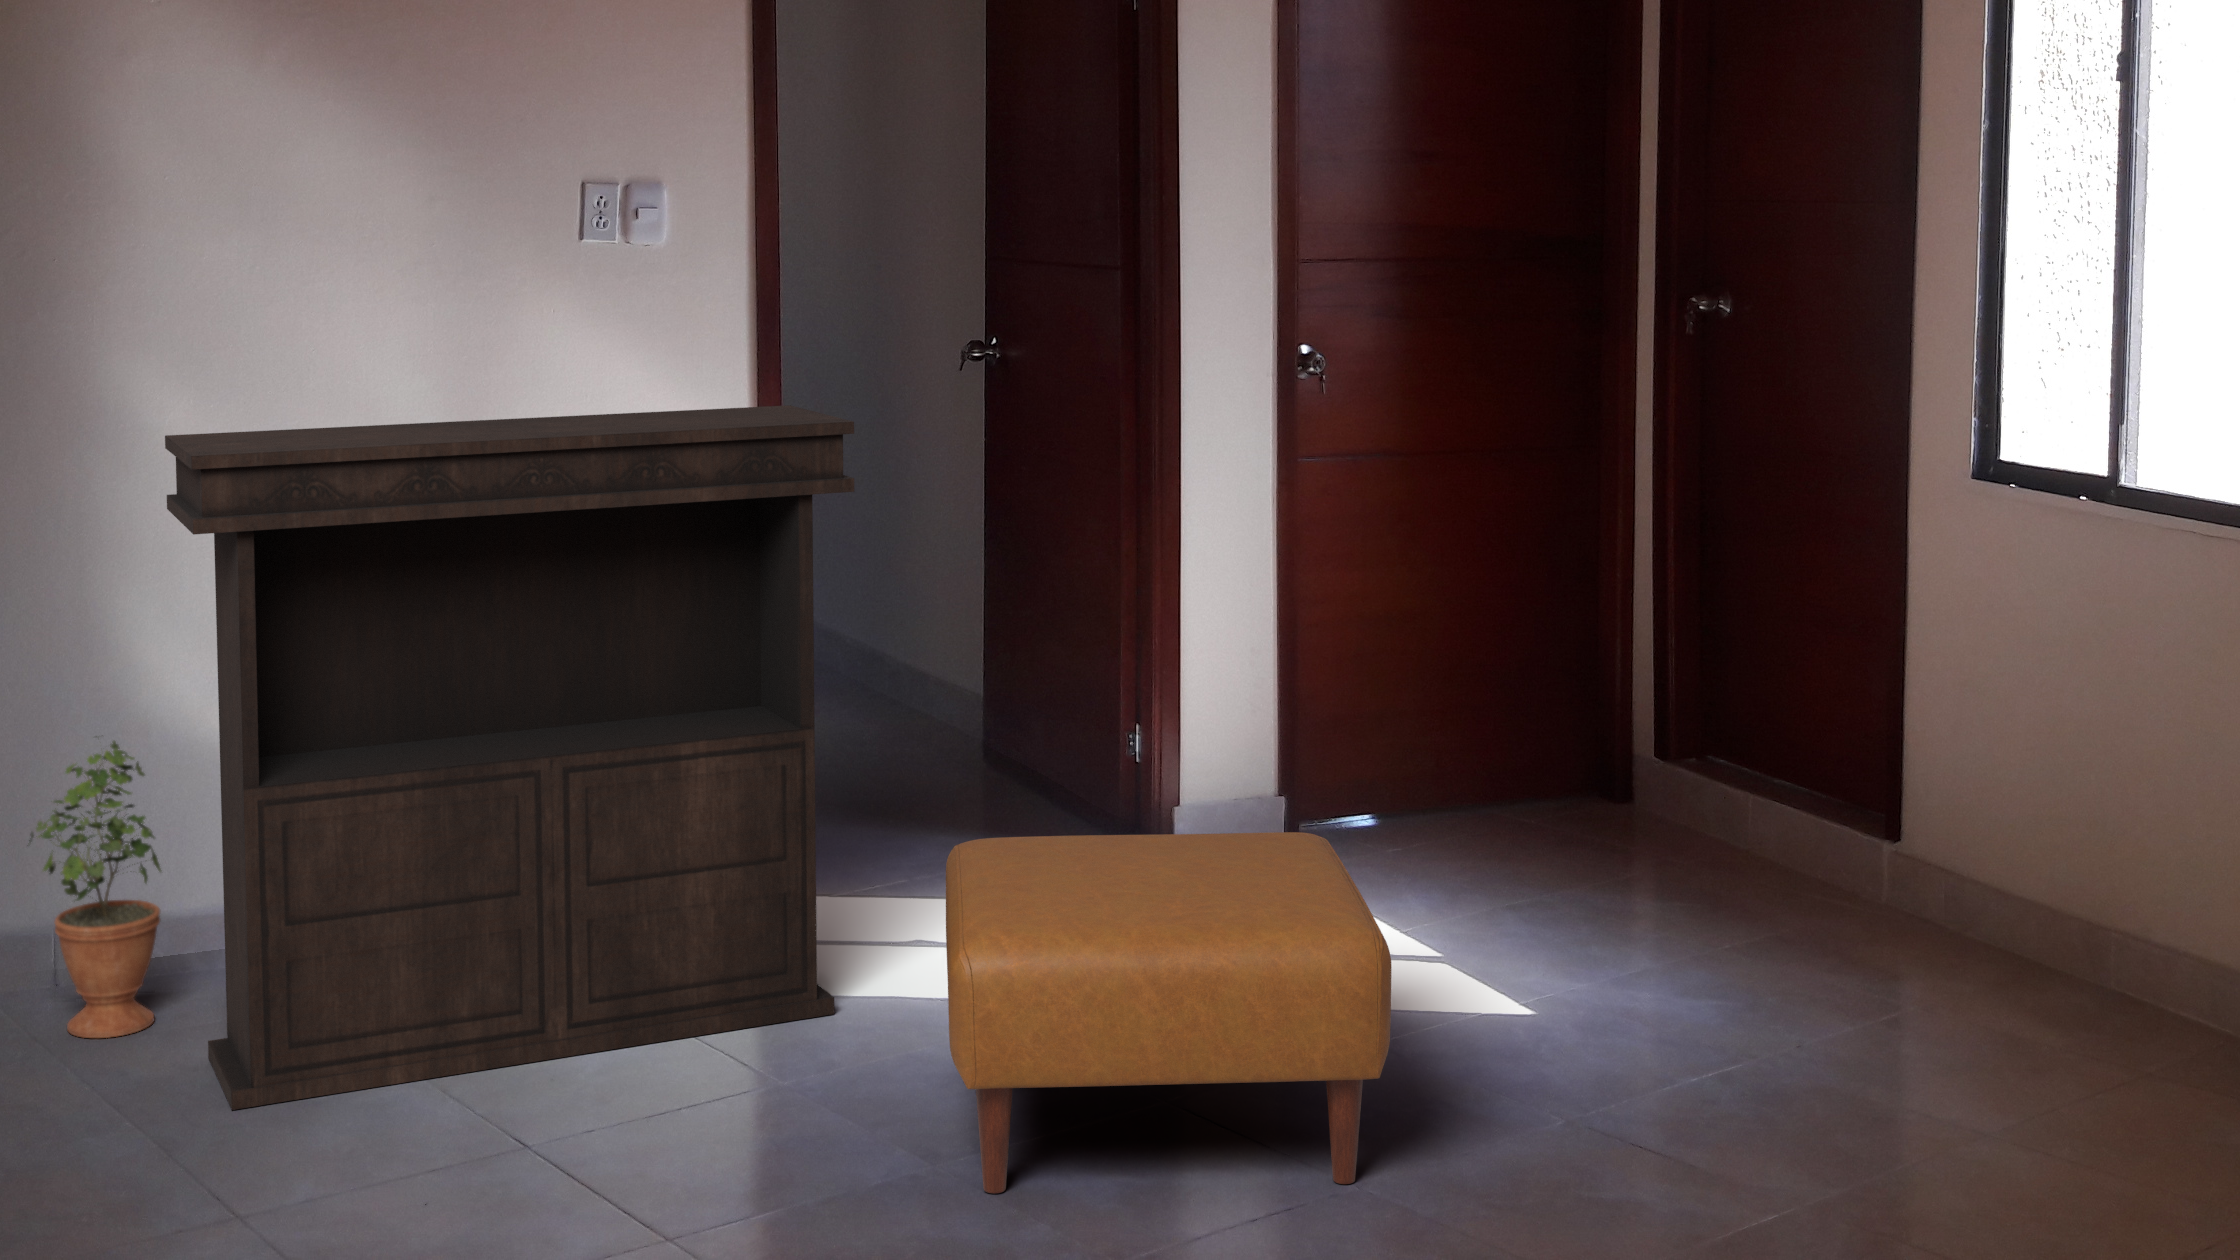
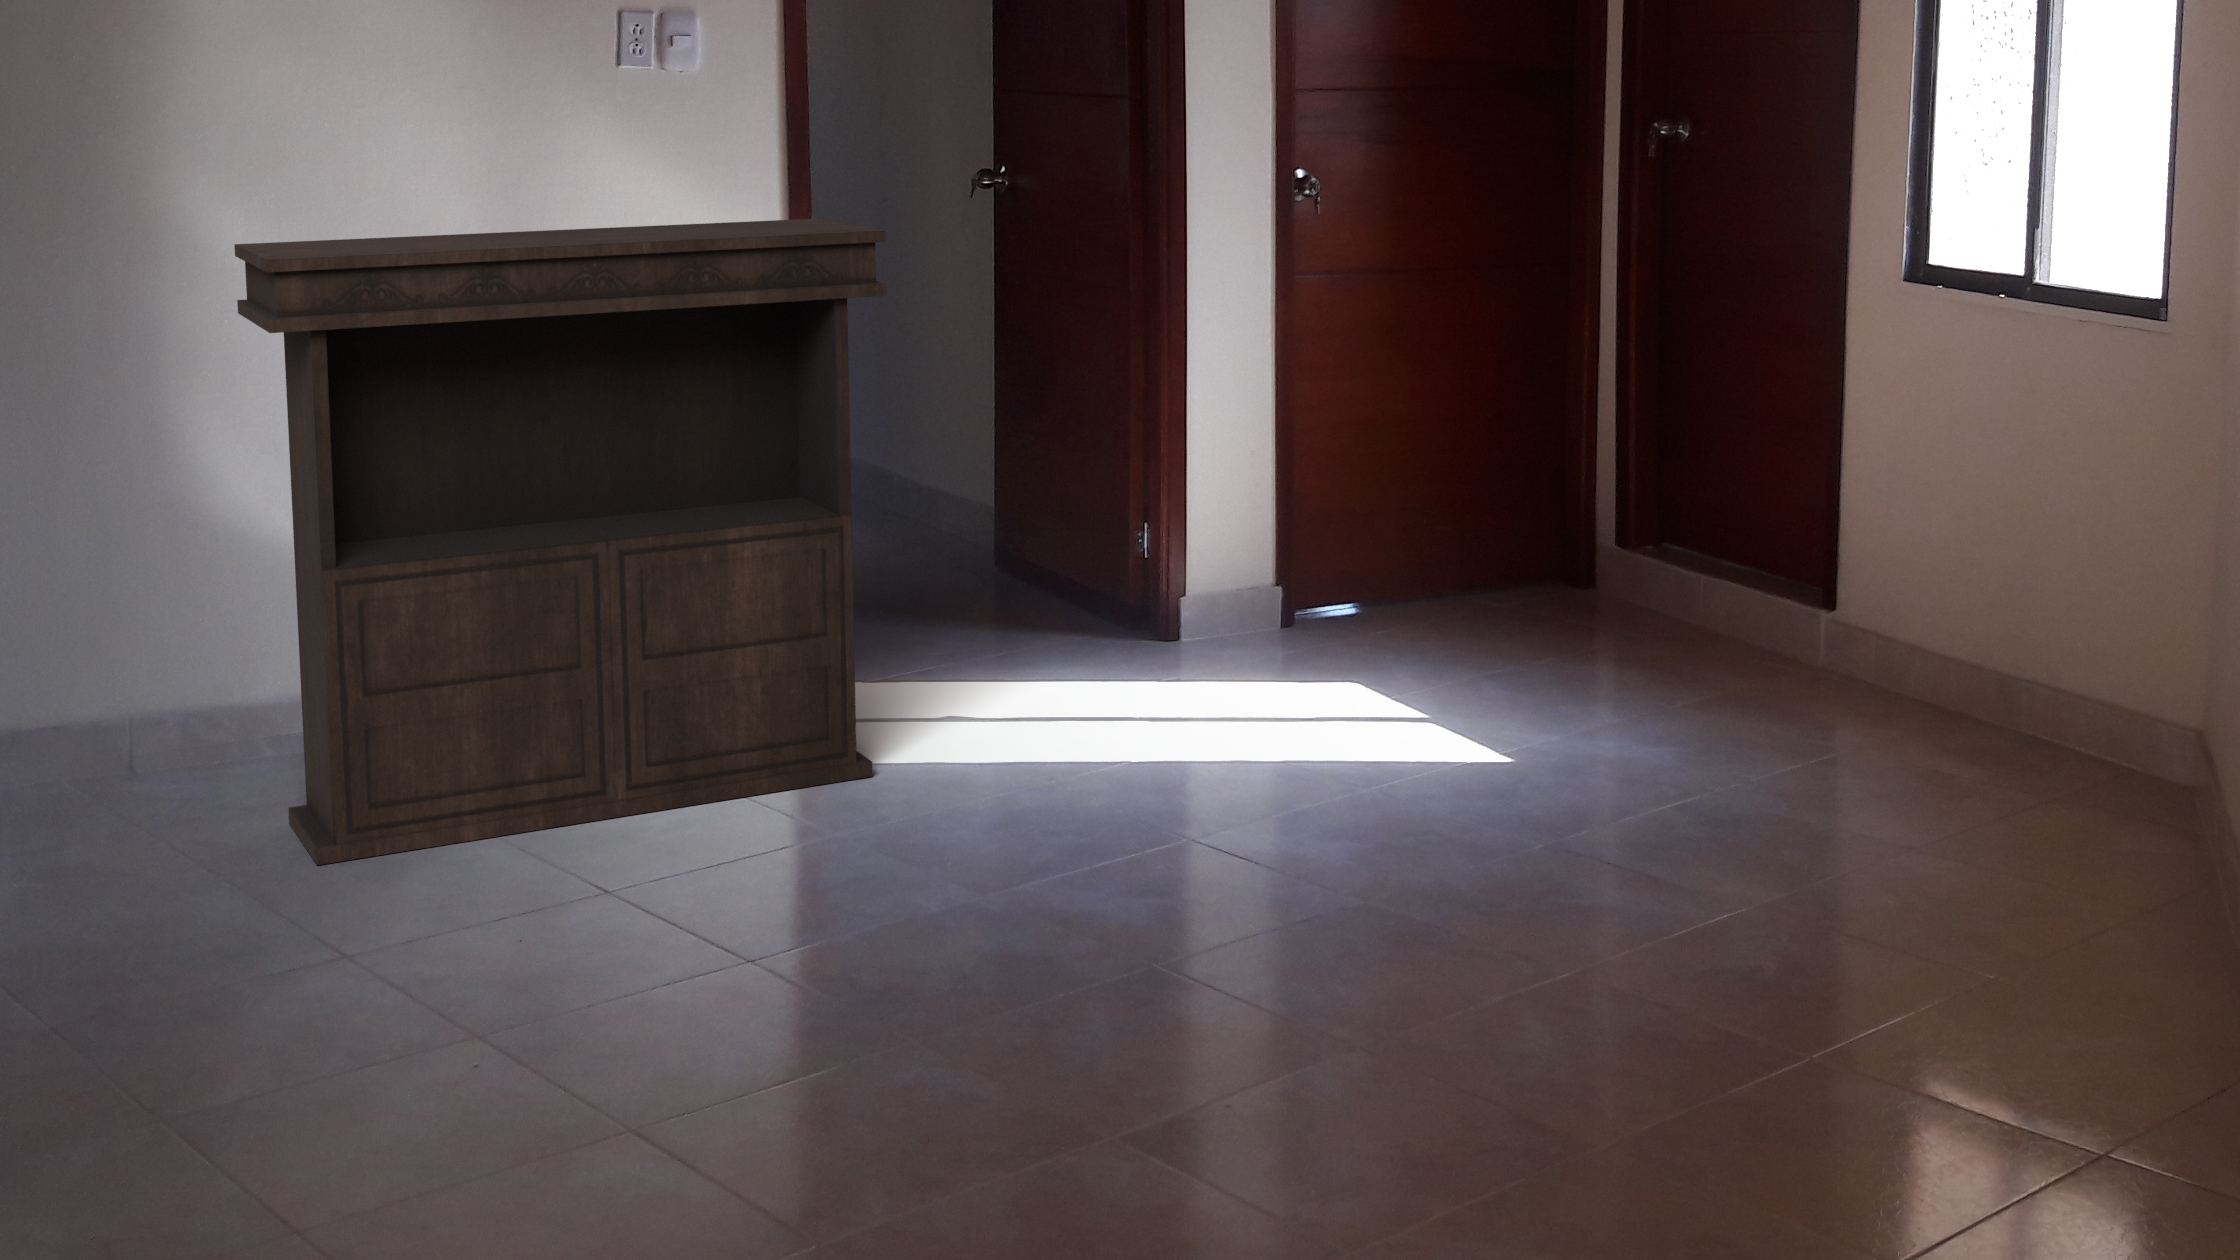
potted plant: present [28,741,161,1038] -> none [108,530,238,809]
ottoman: present [946,832,1392,1193] -> none [977,601,1381,917]

